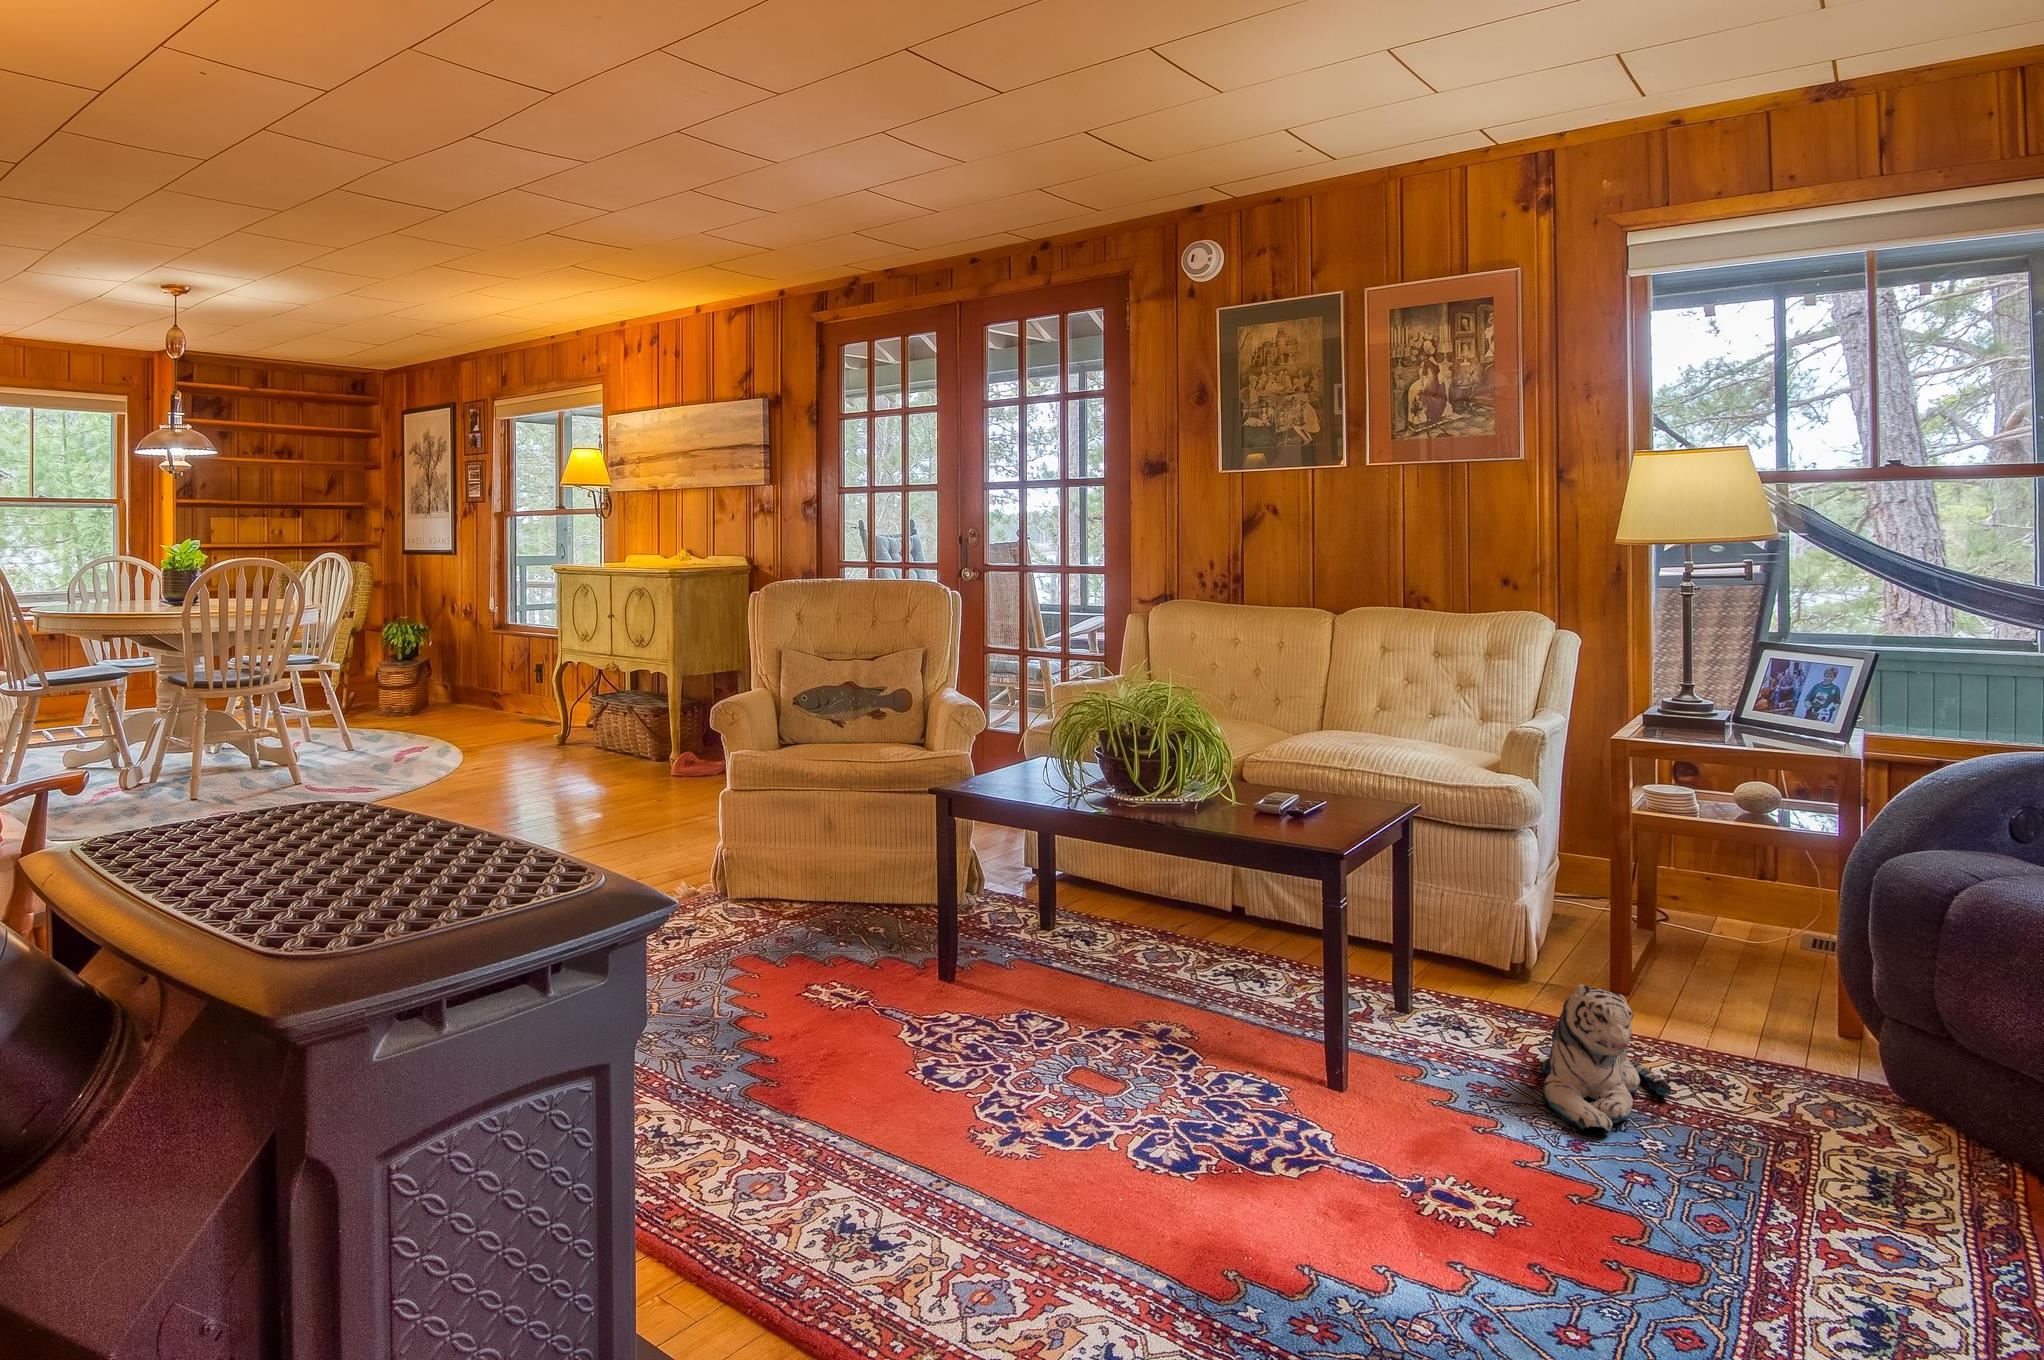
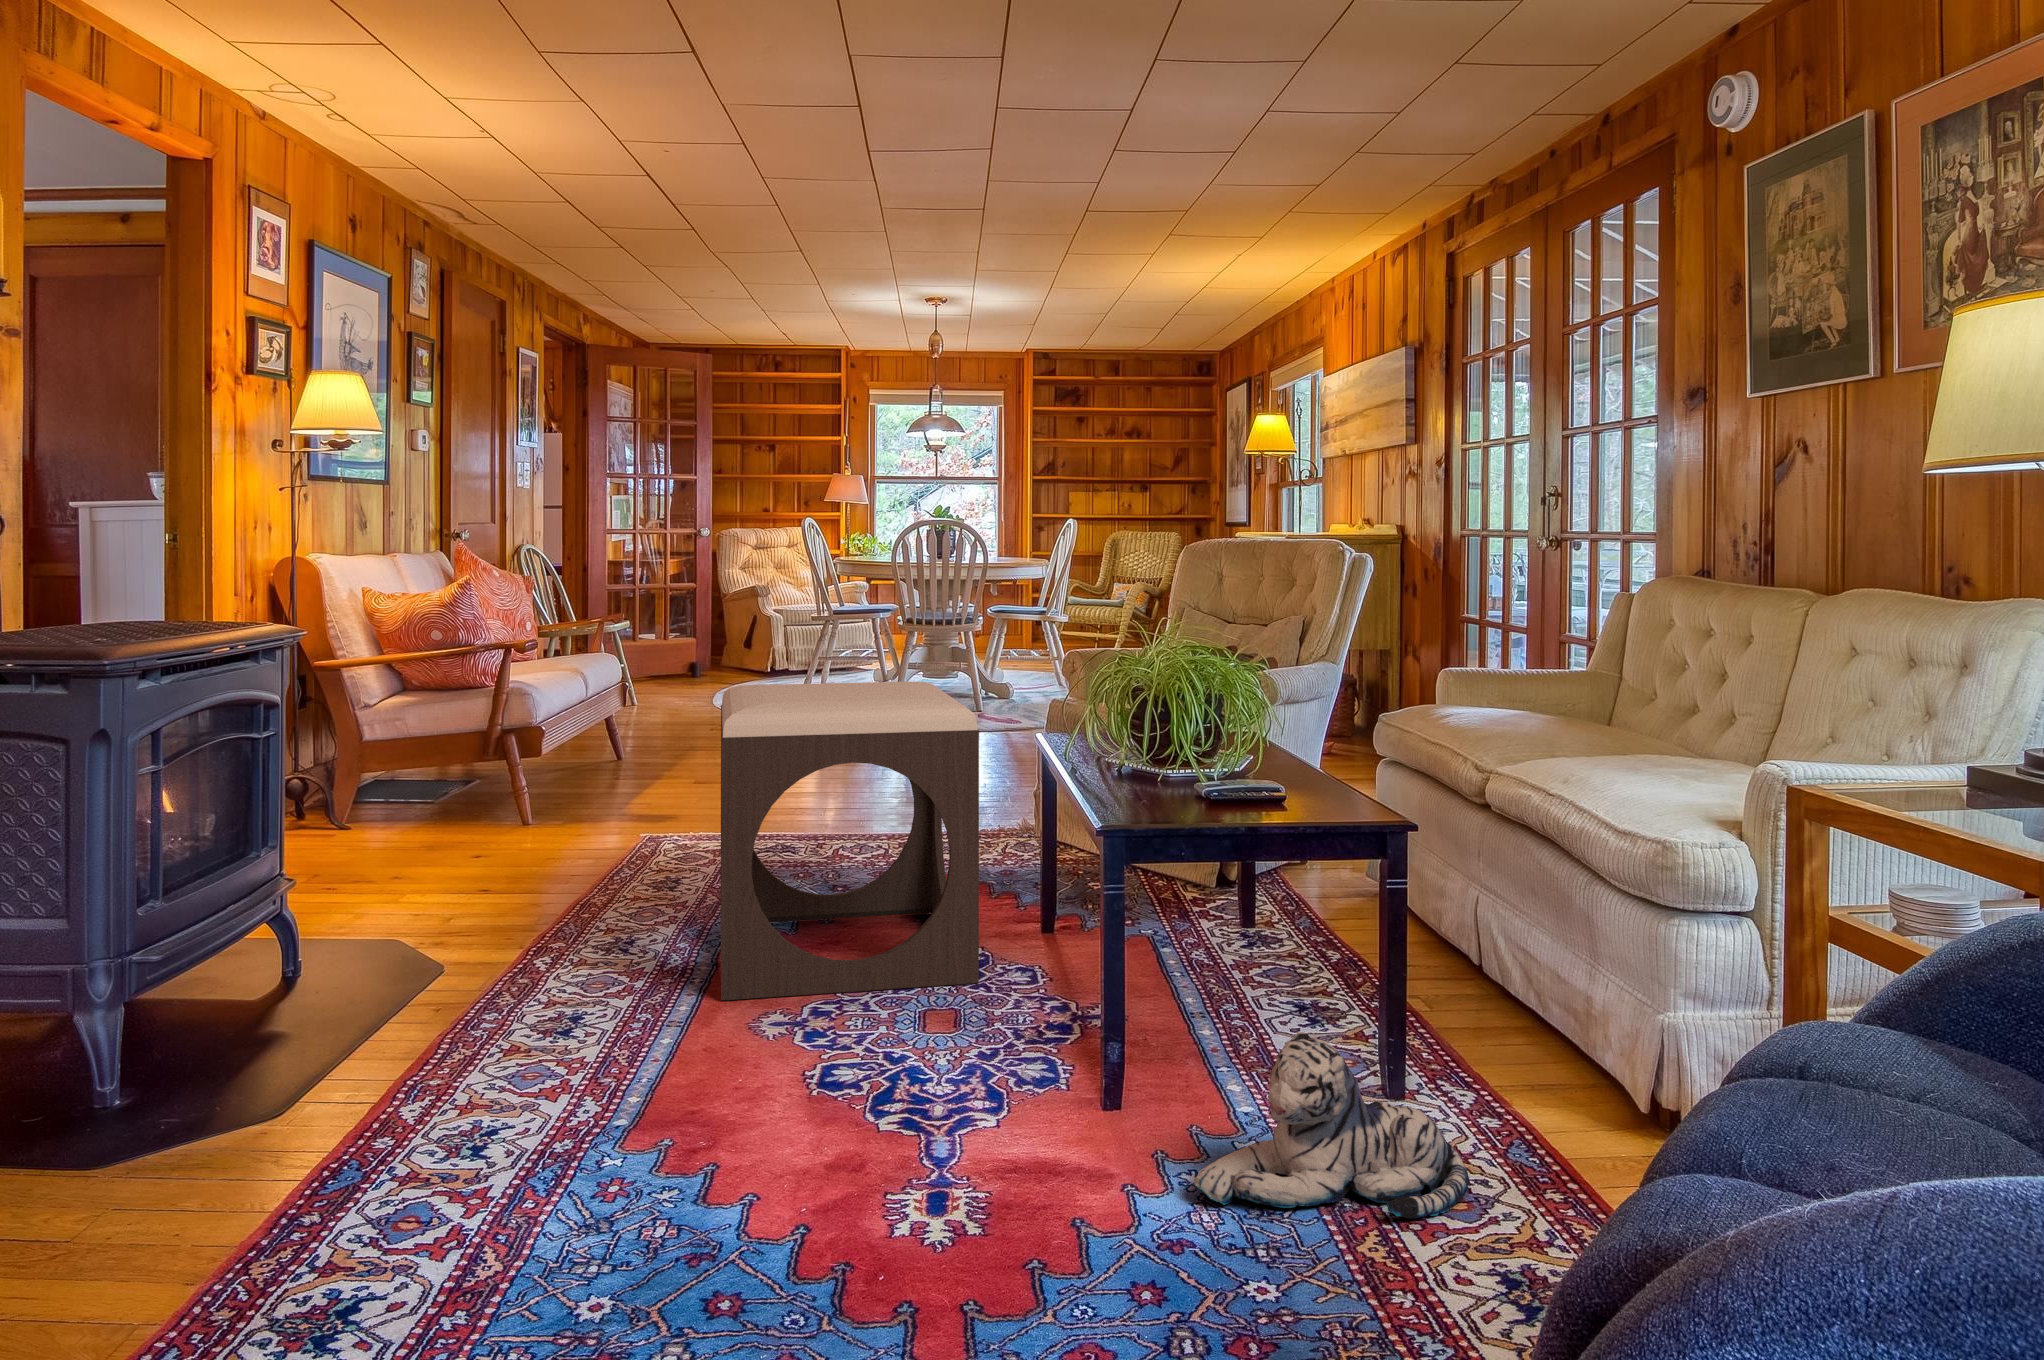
footstool: none [711,755,1062,1147] -> present [721,681,979,1000]

